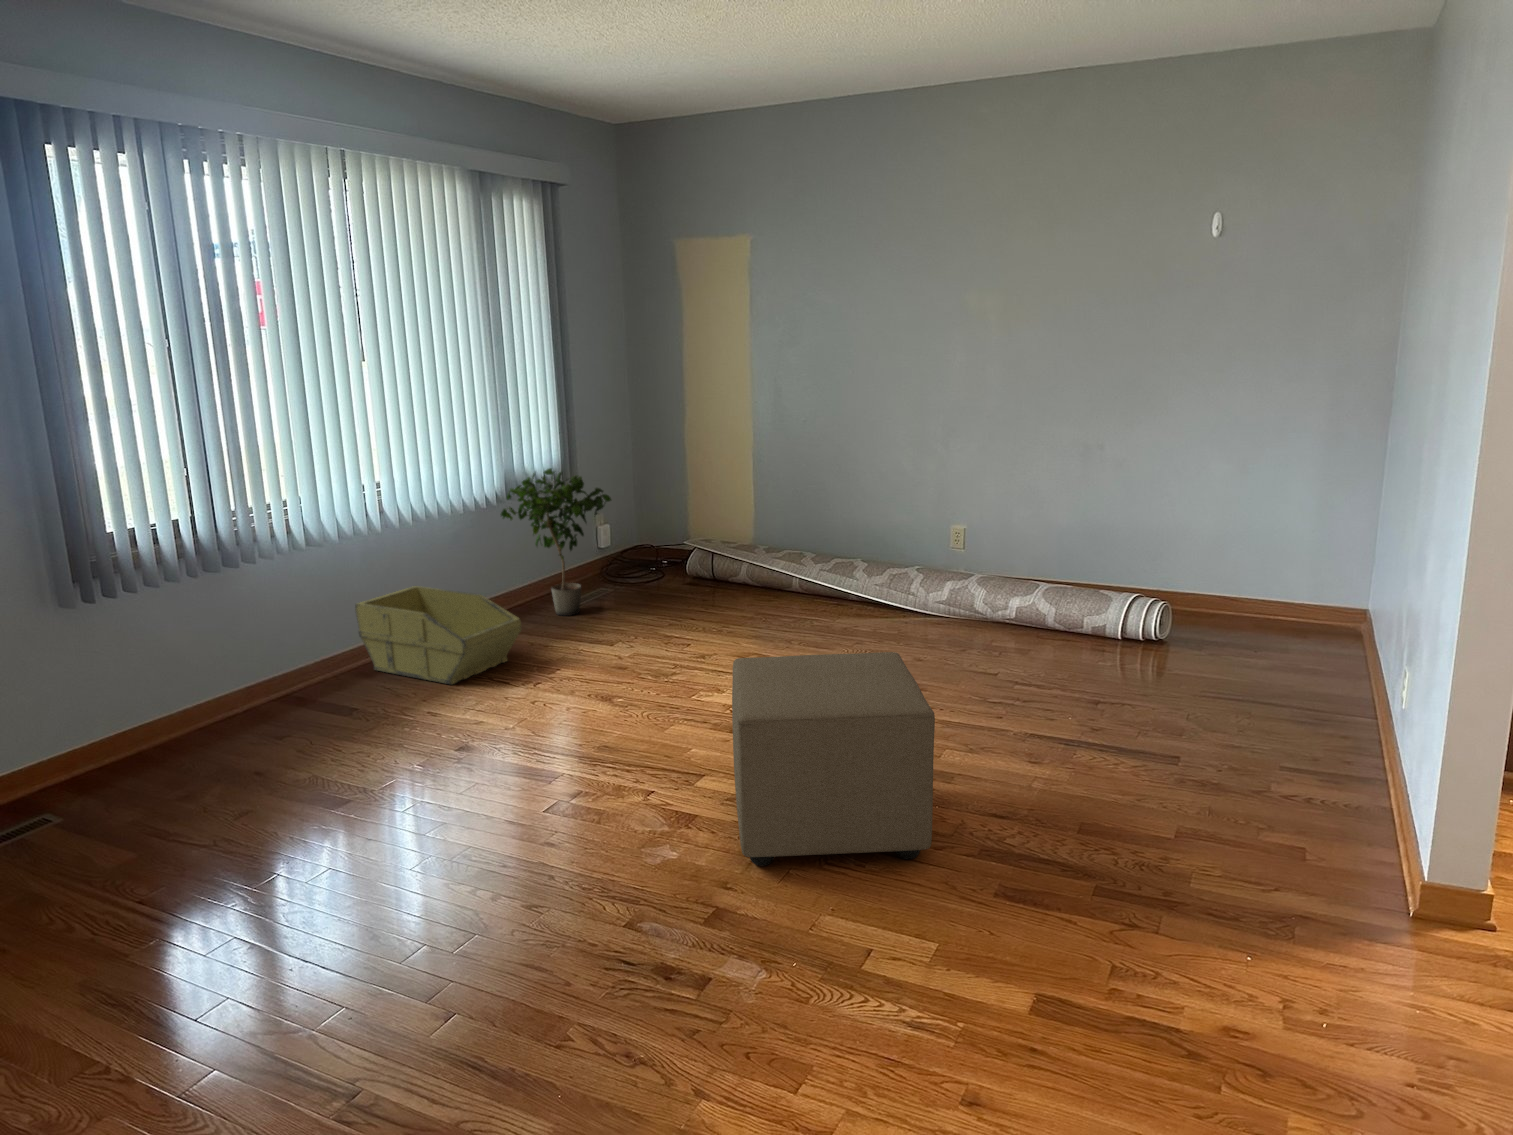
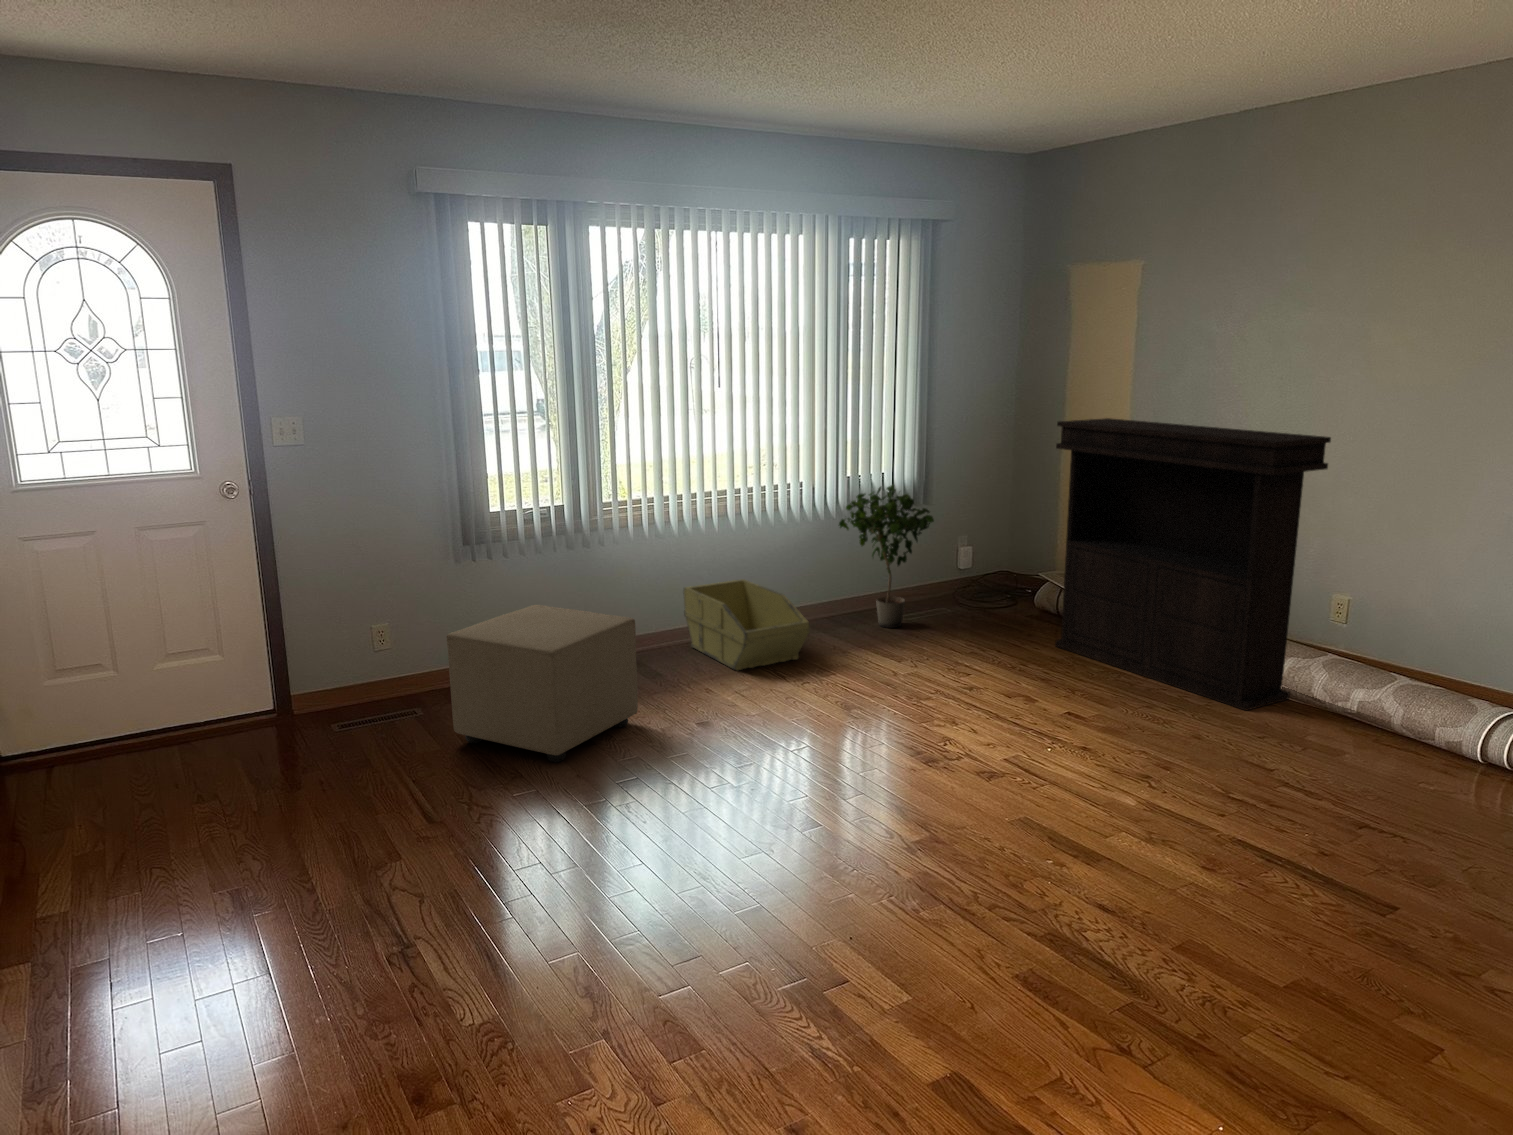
console table: none [722,387,970,632] -> present [1055,418,1331,710]
ottoman: present [732,652,935,866] -> present [447,605,638,762]

